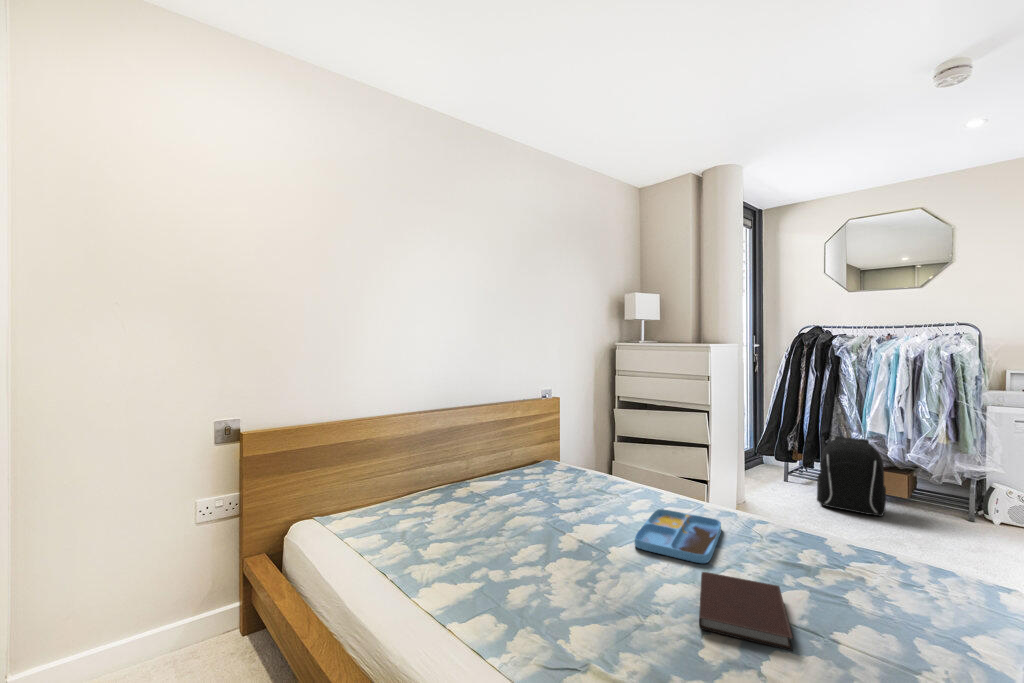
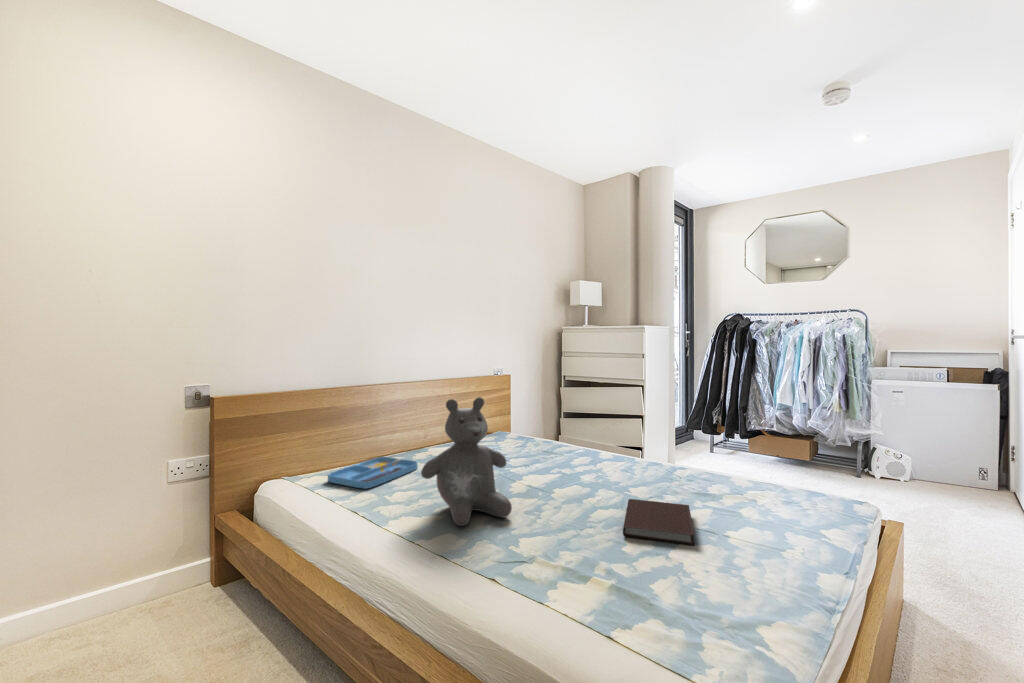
backpack: present [817,436,886,516] -> none [736,409,792,476]
teddy bear: none [458,444,562,601] -> present [421,397,512,526]
tray: present [635,509,721,563] -> present [328,457,418,489]

